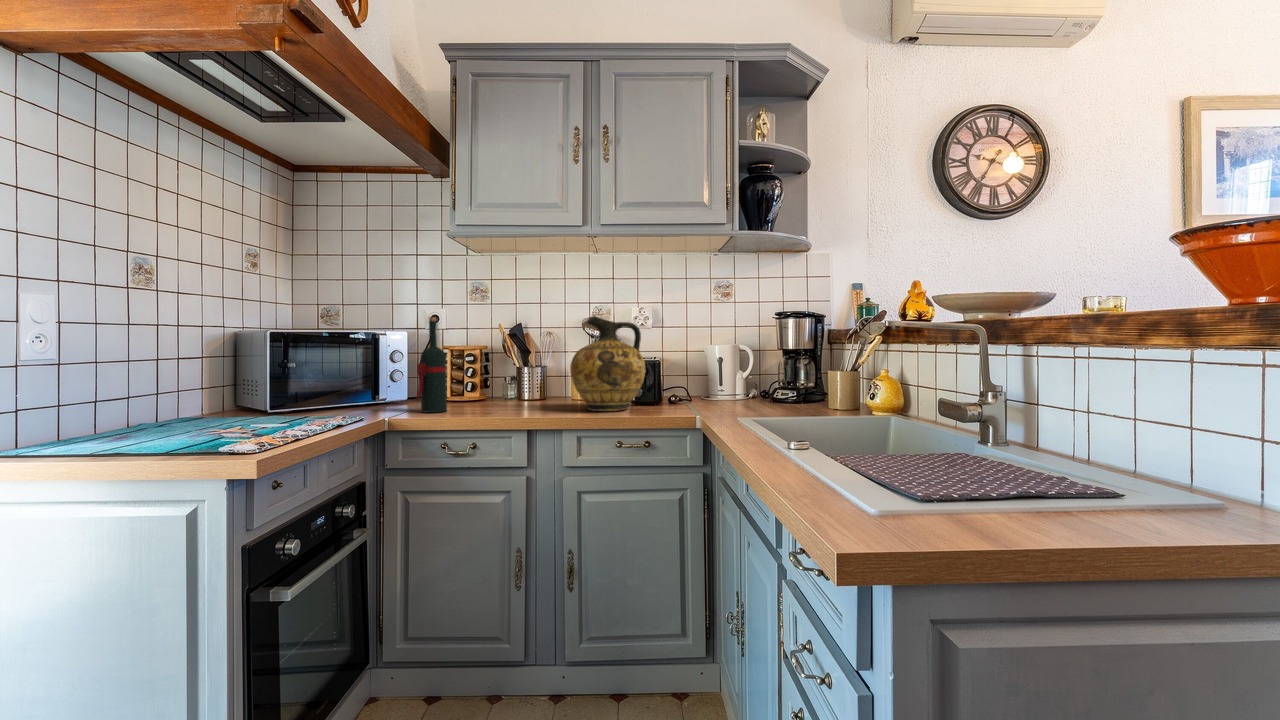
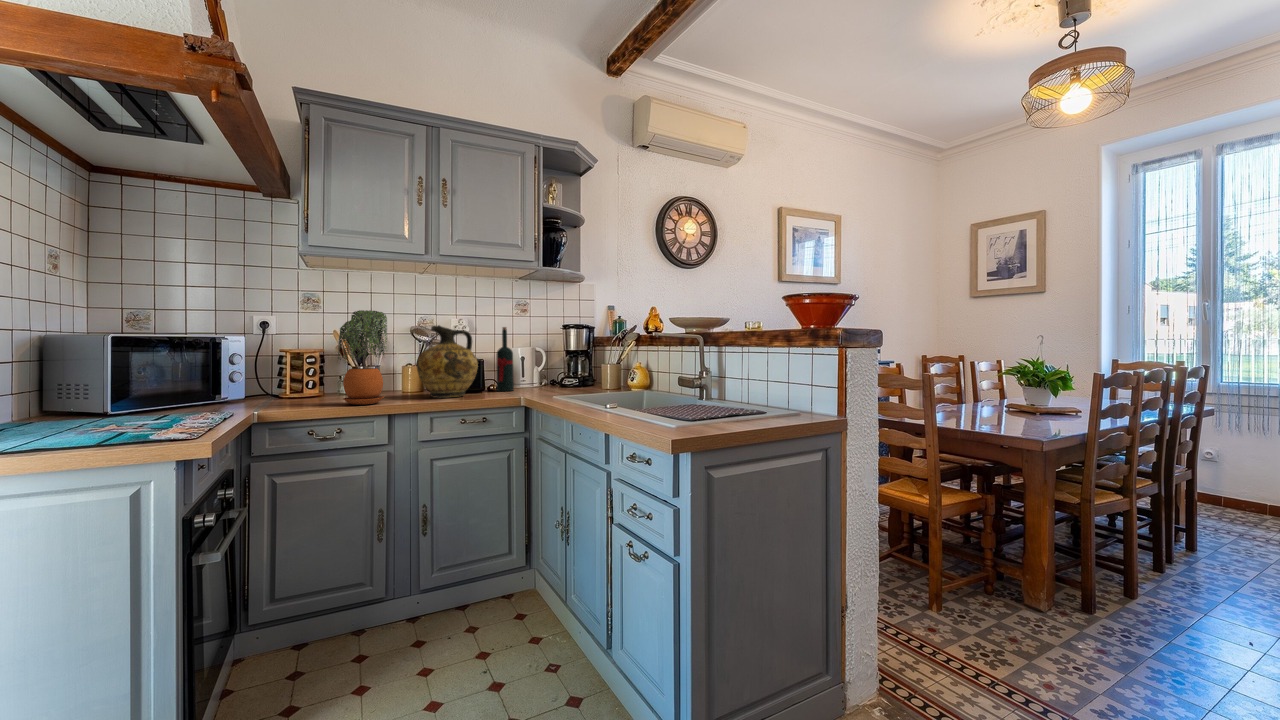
potted plant: none [471,299,536,417] -> present [338,310,387,405]
wine bottle: present [417,317,447,413] -> present [497,327,514,391]

